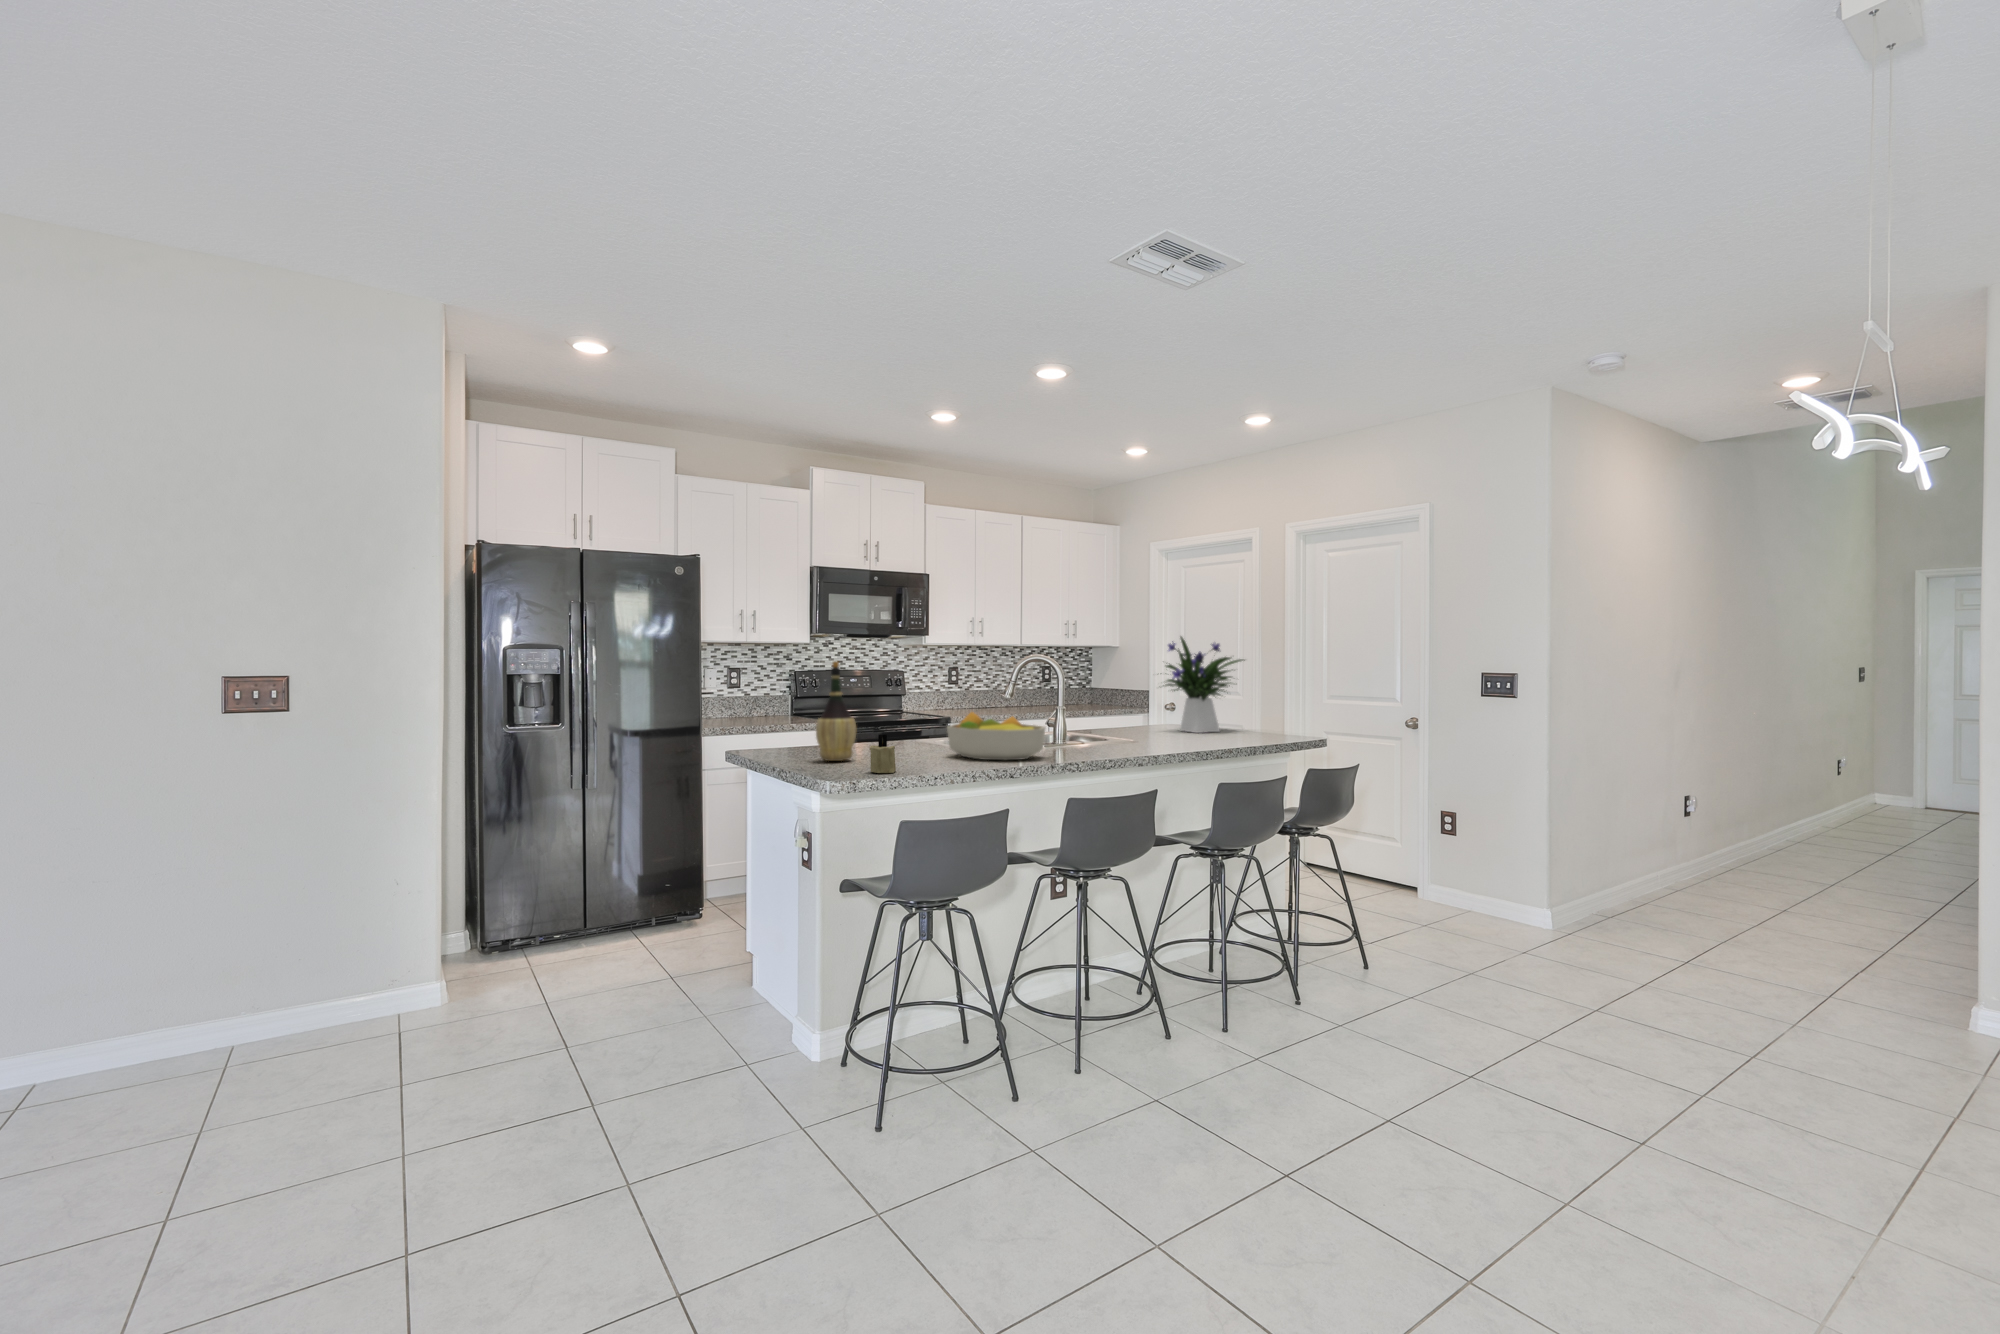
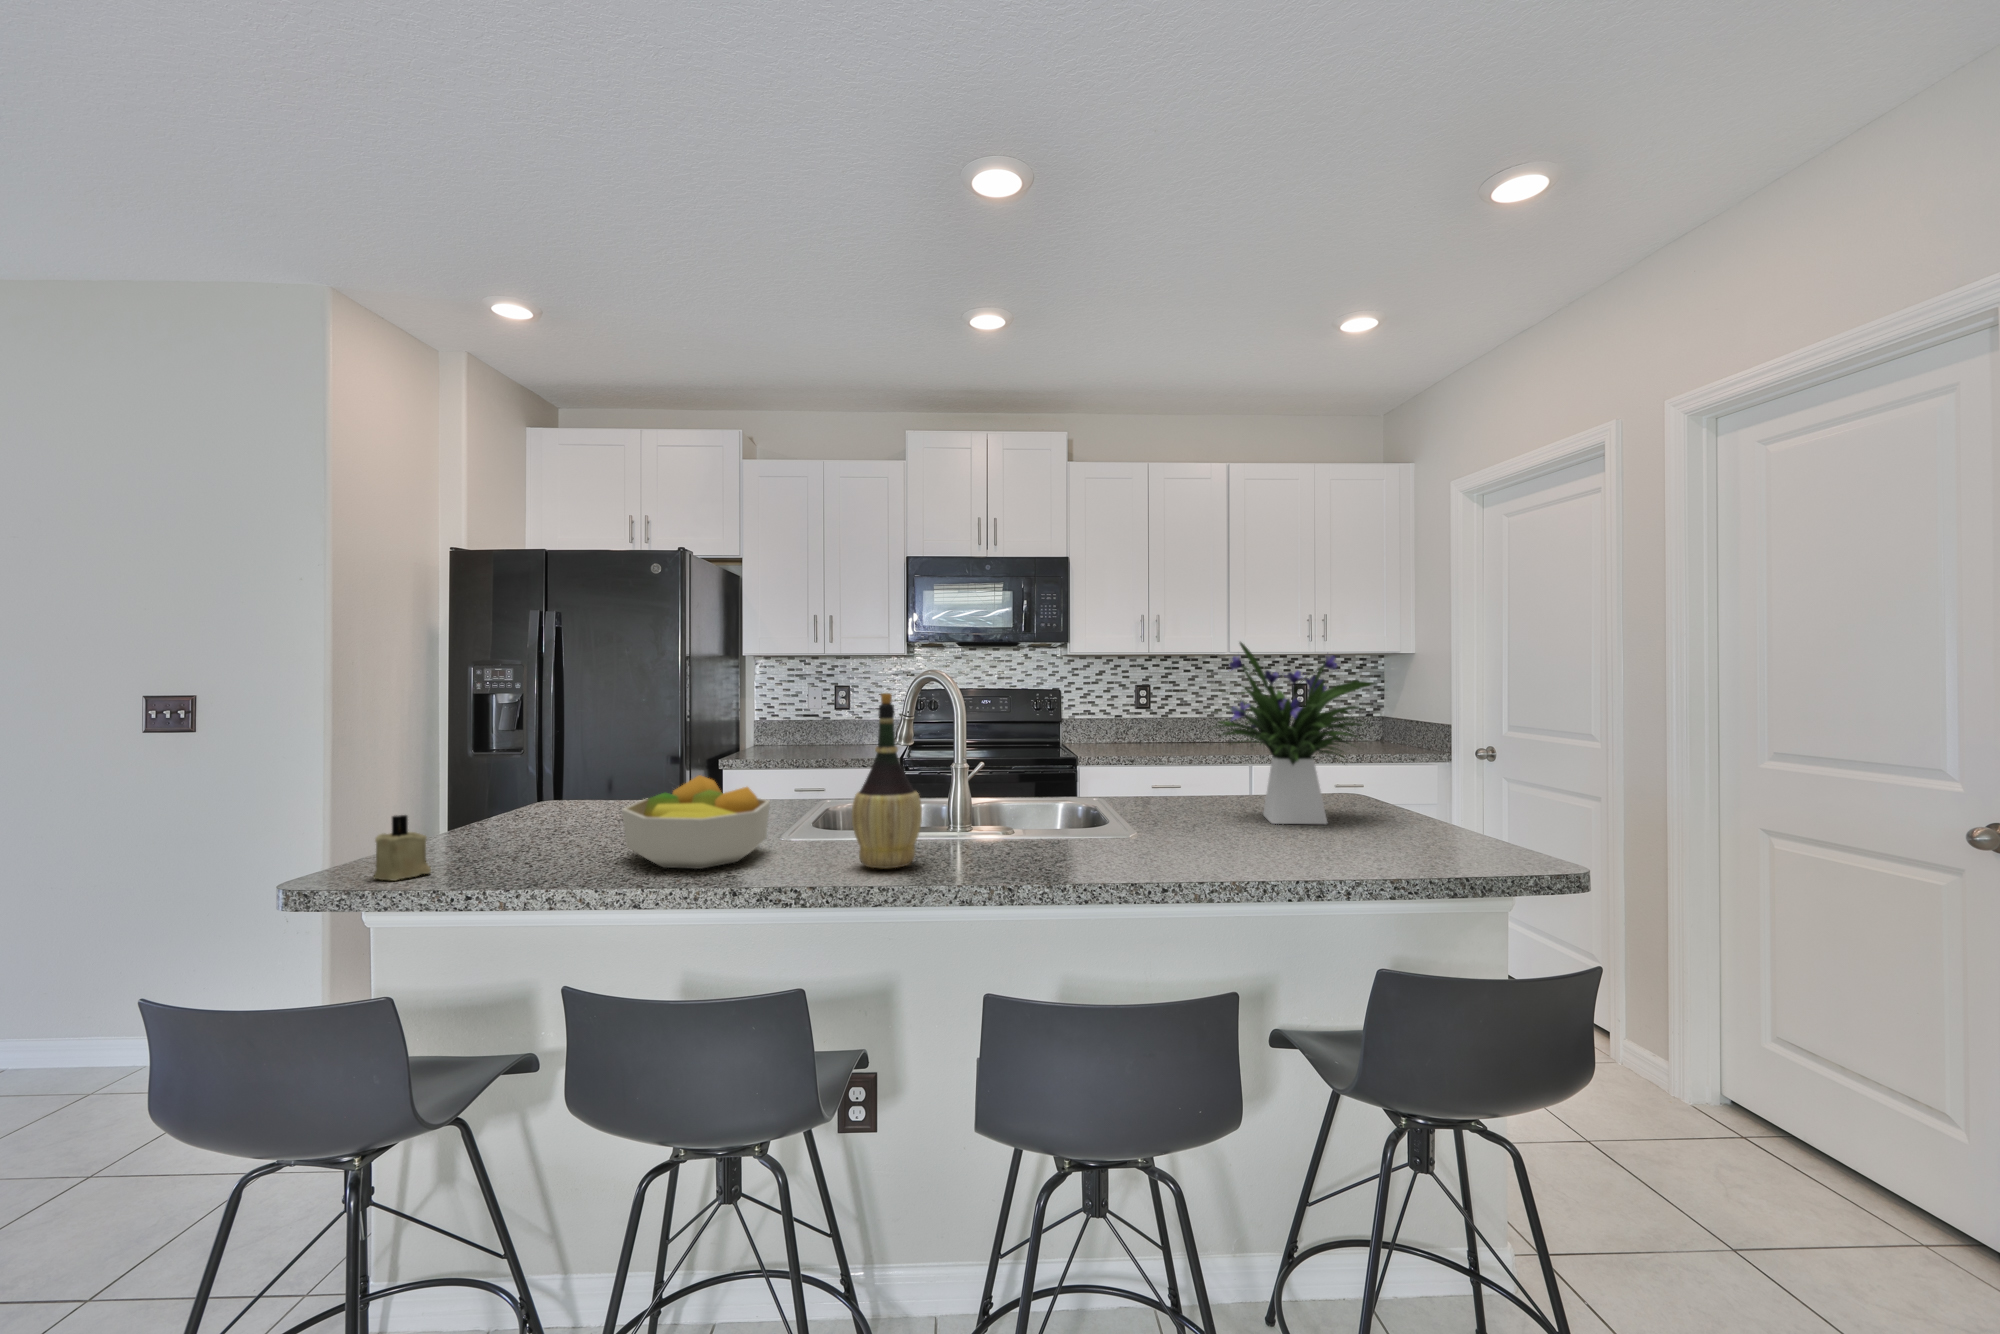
wine bottle: present [816,661,857,761] -> present [852,693,922,869]

